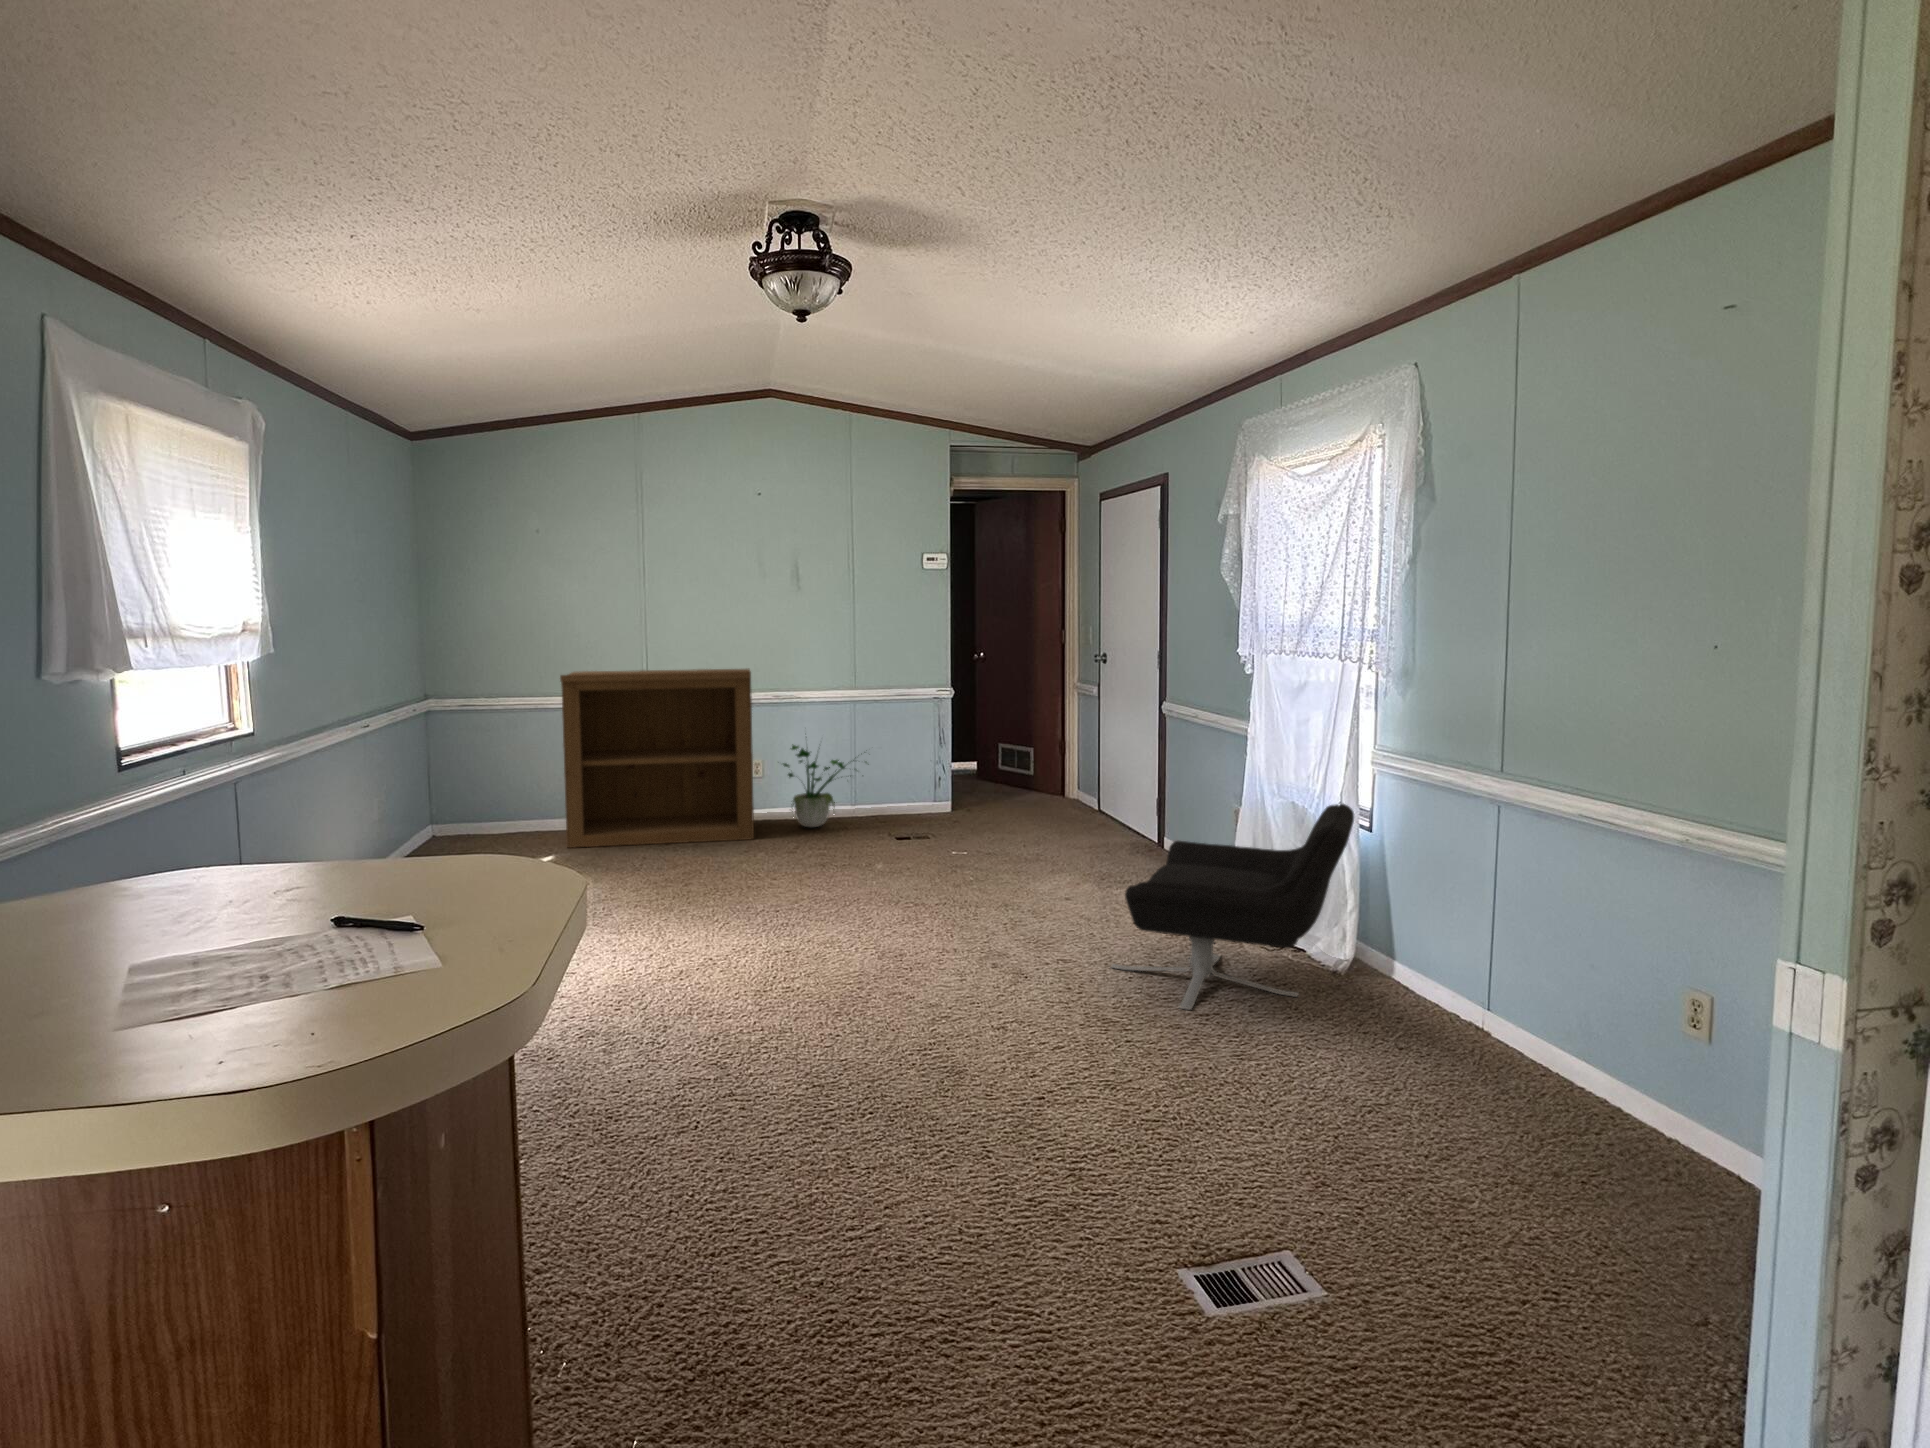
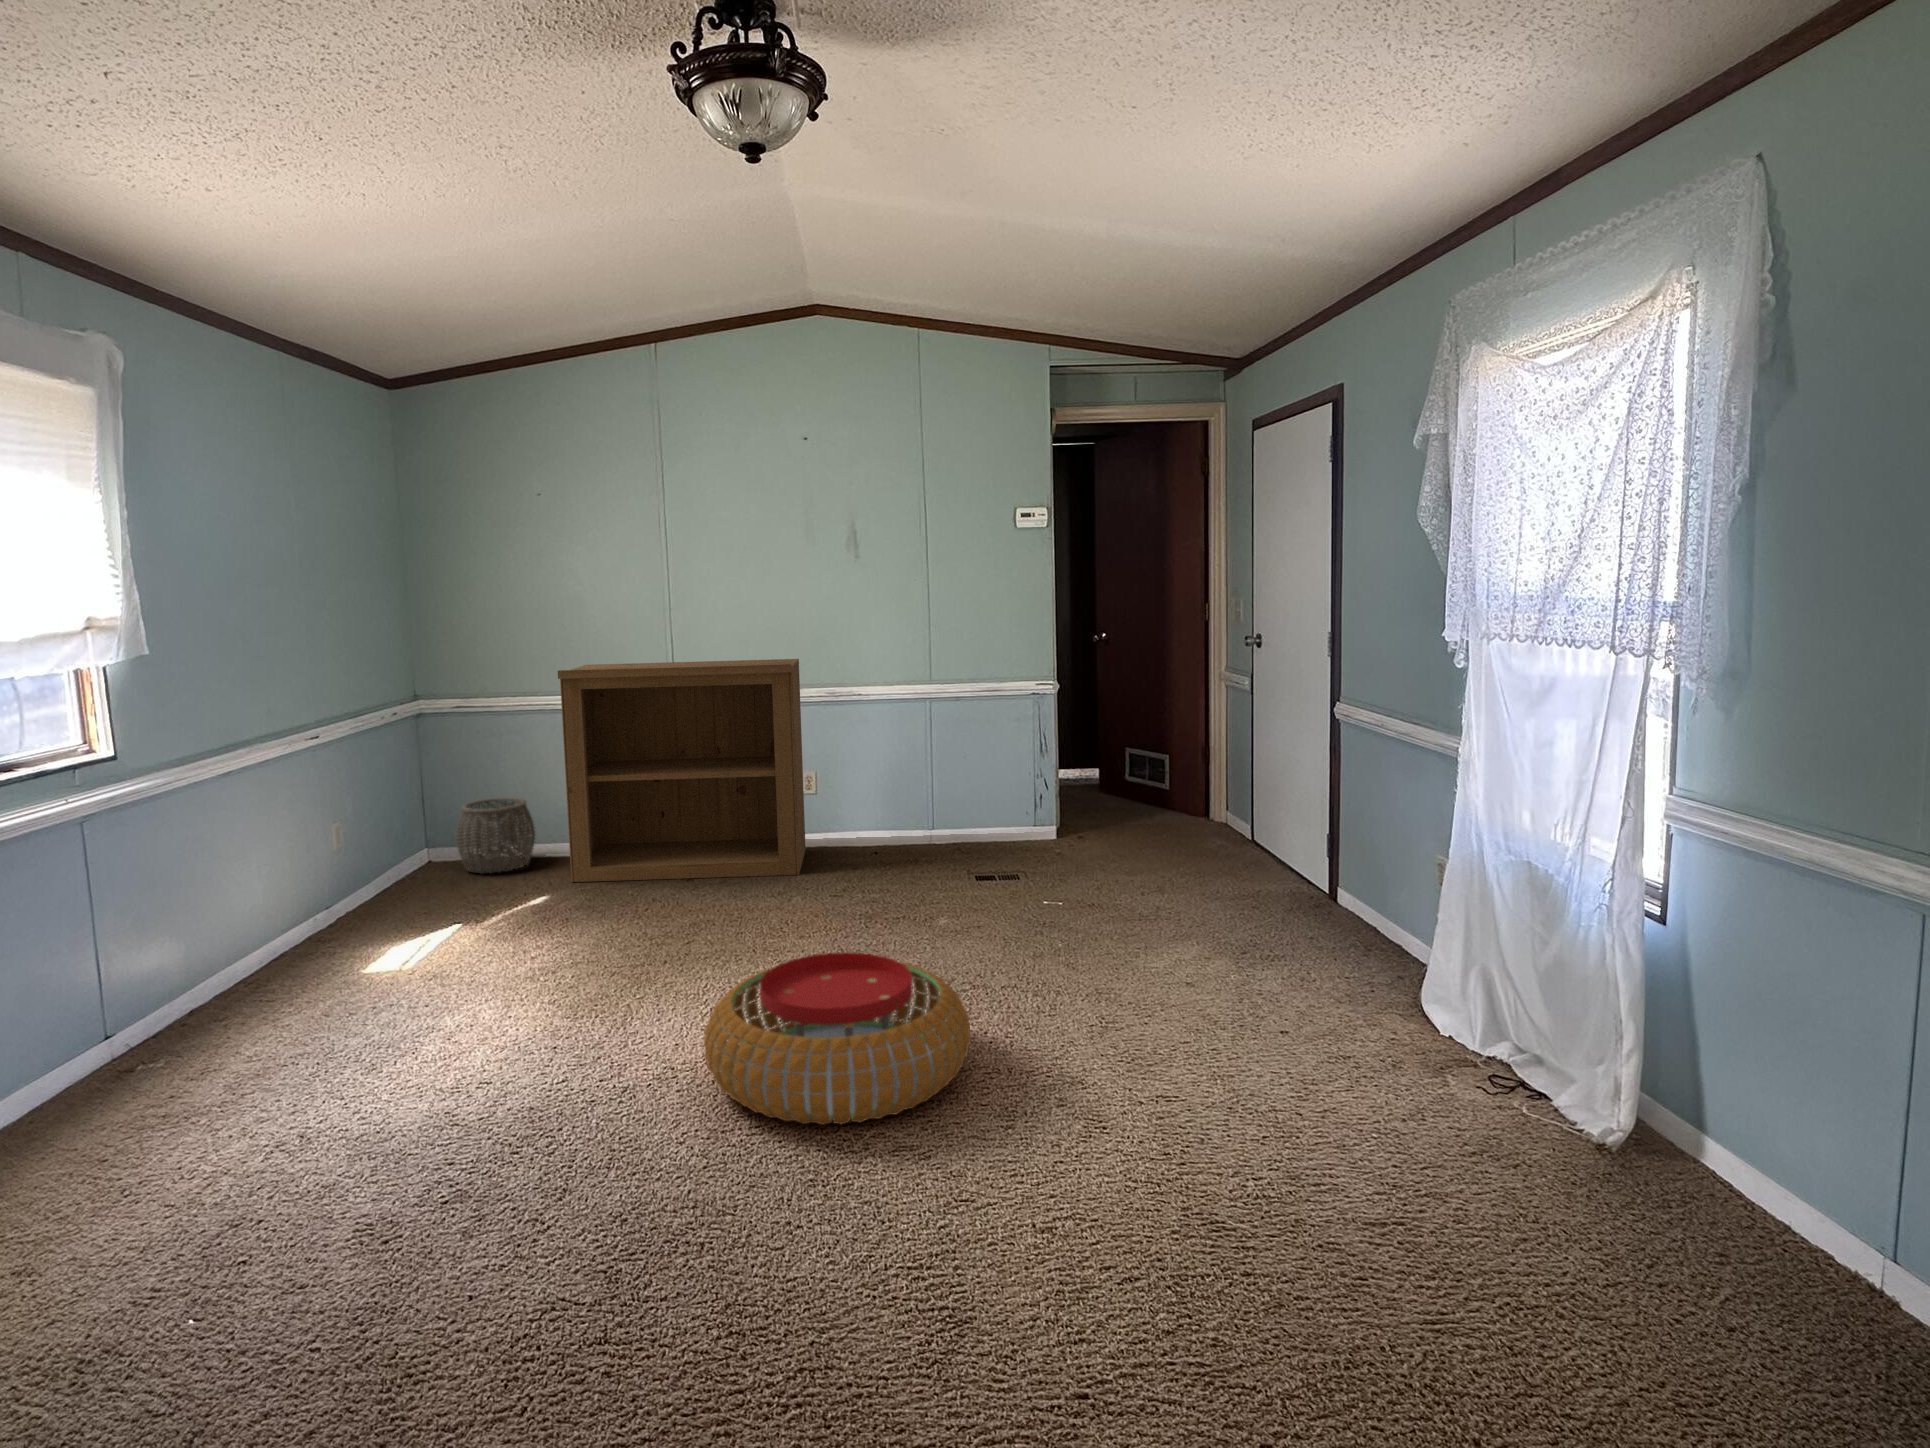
potted plant: present [783,745,867,827] -> none [830,728,956,859]
woven basket: none [462,781,529,843] -> present [456,798,535,873]
lounge chair: present [1111,804,1354,1010] -> none [1239,882,1639,1209]
pouf: none [735,875,925,985] -> present [704,952,970,1125]

